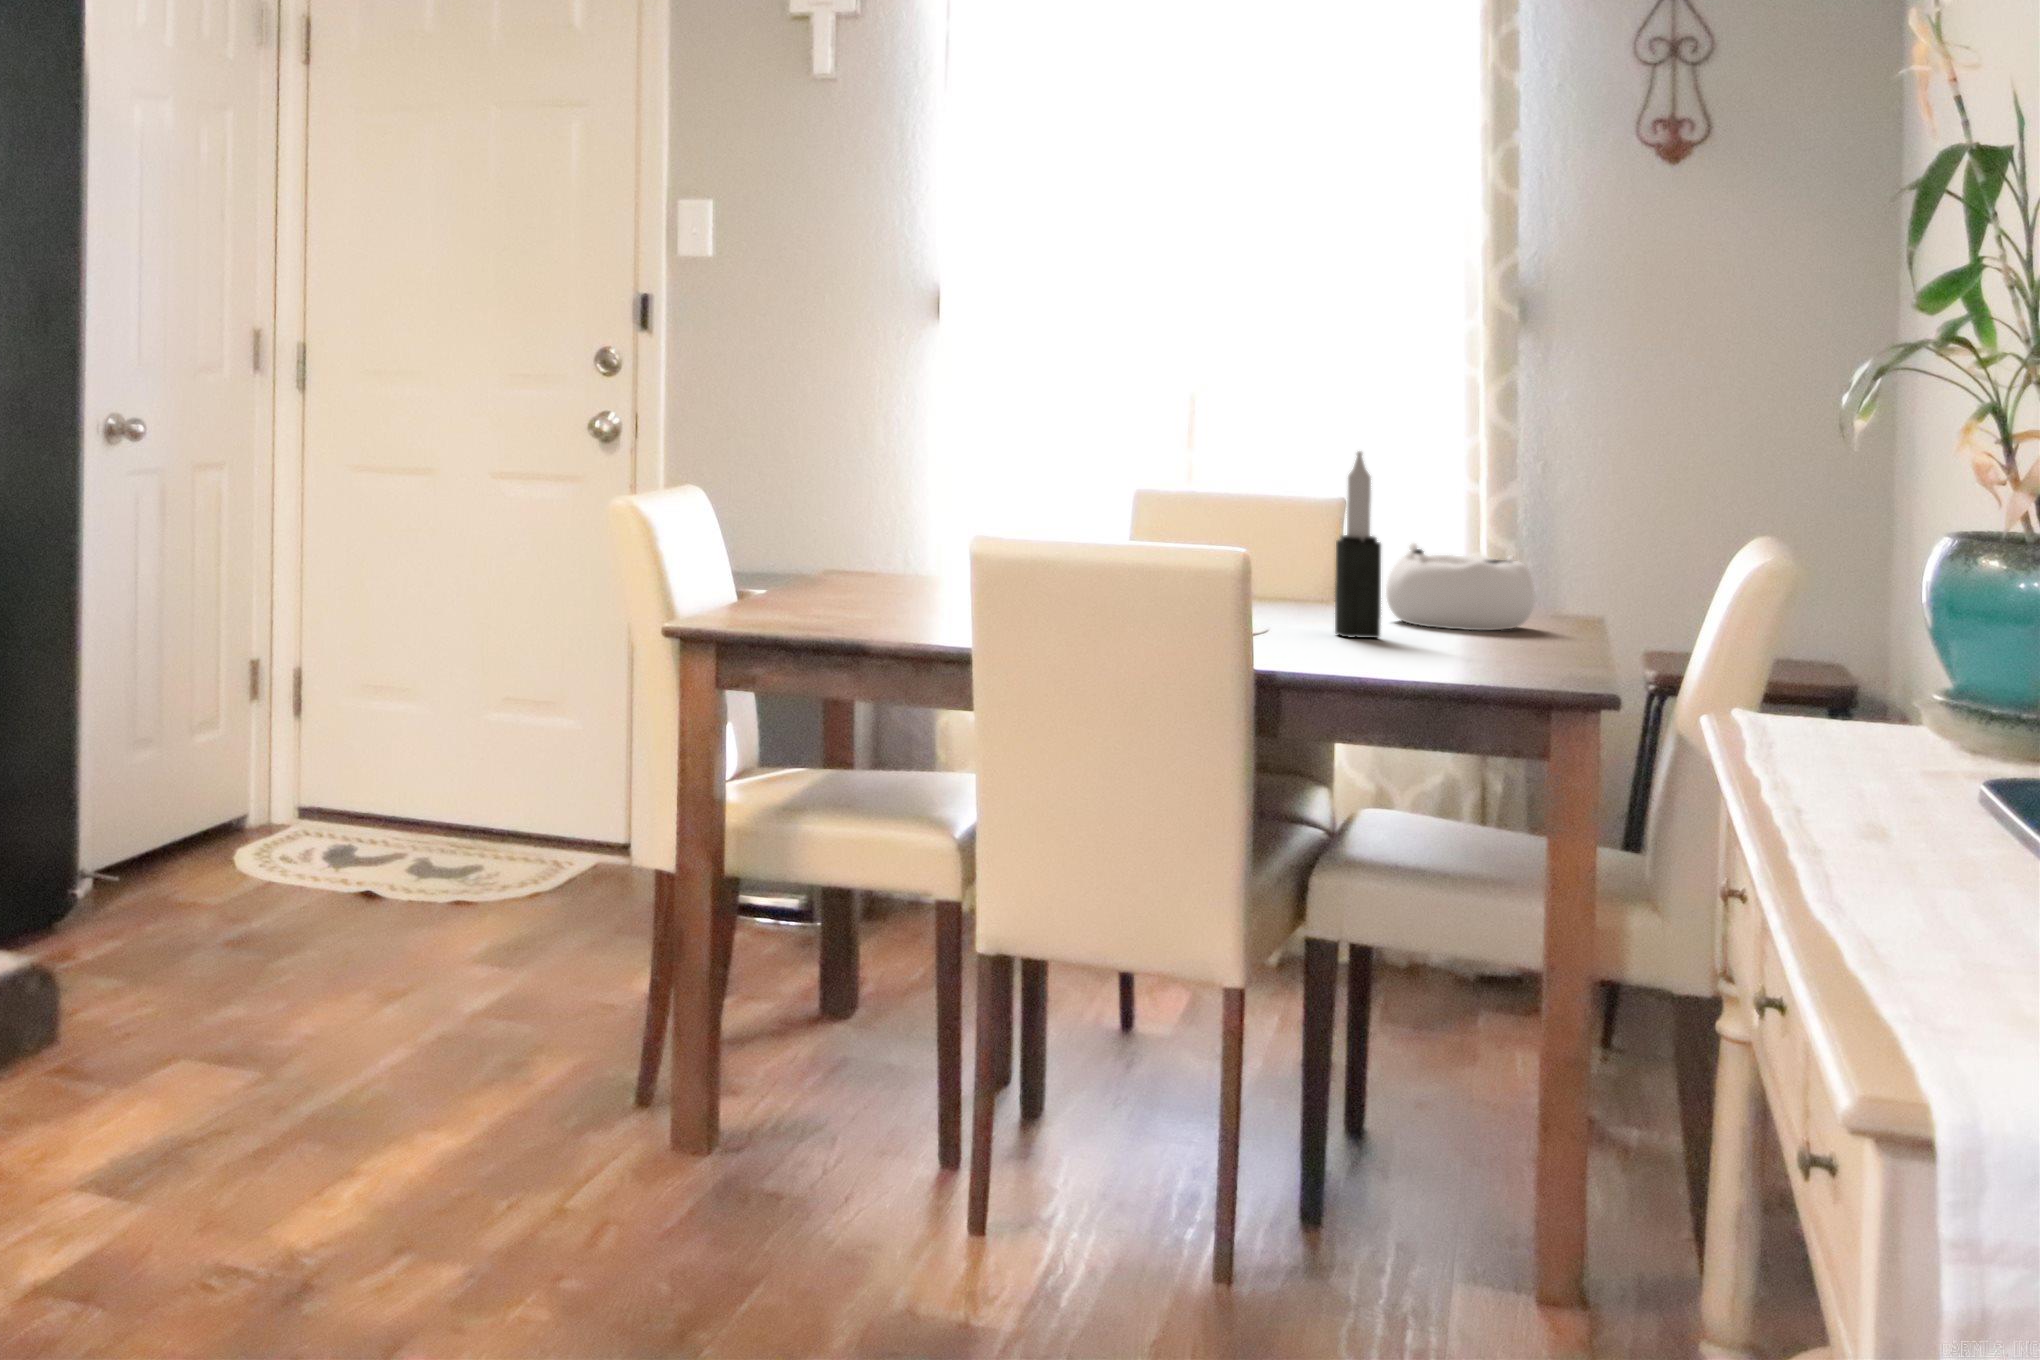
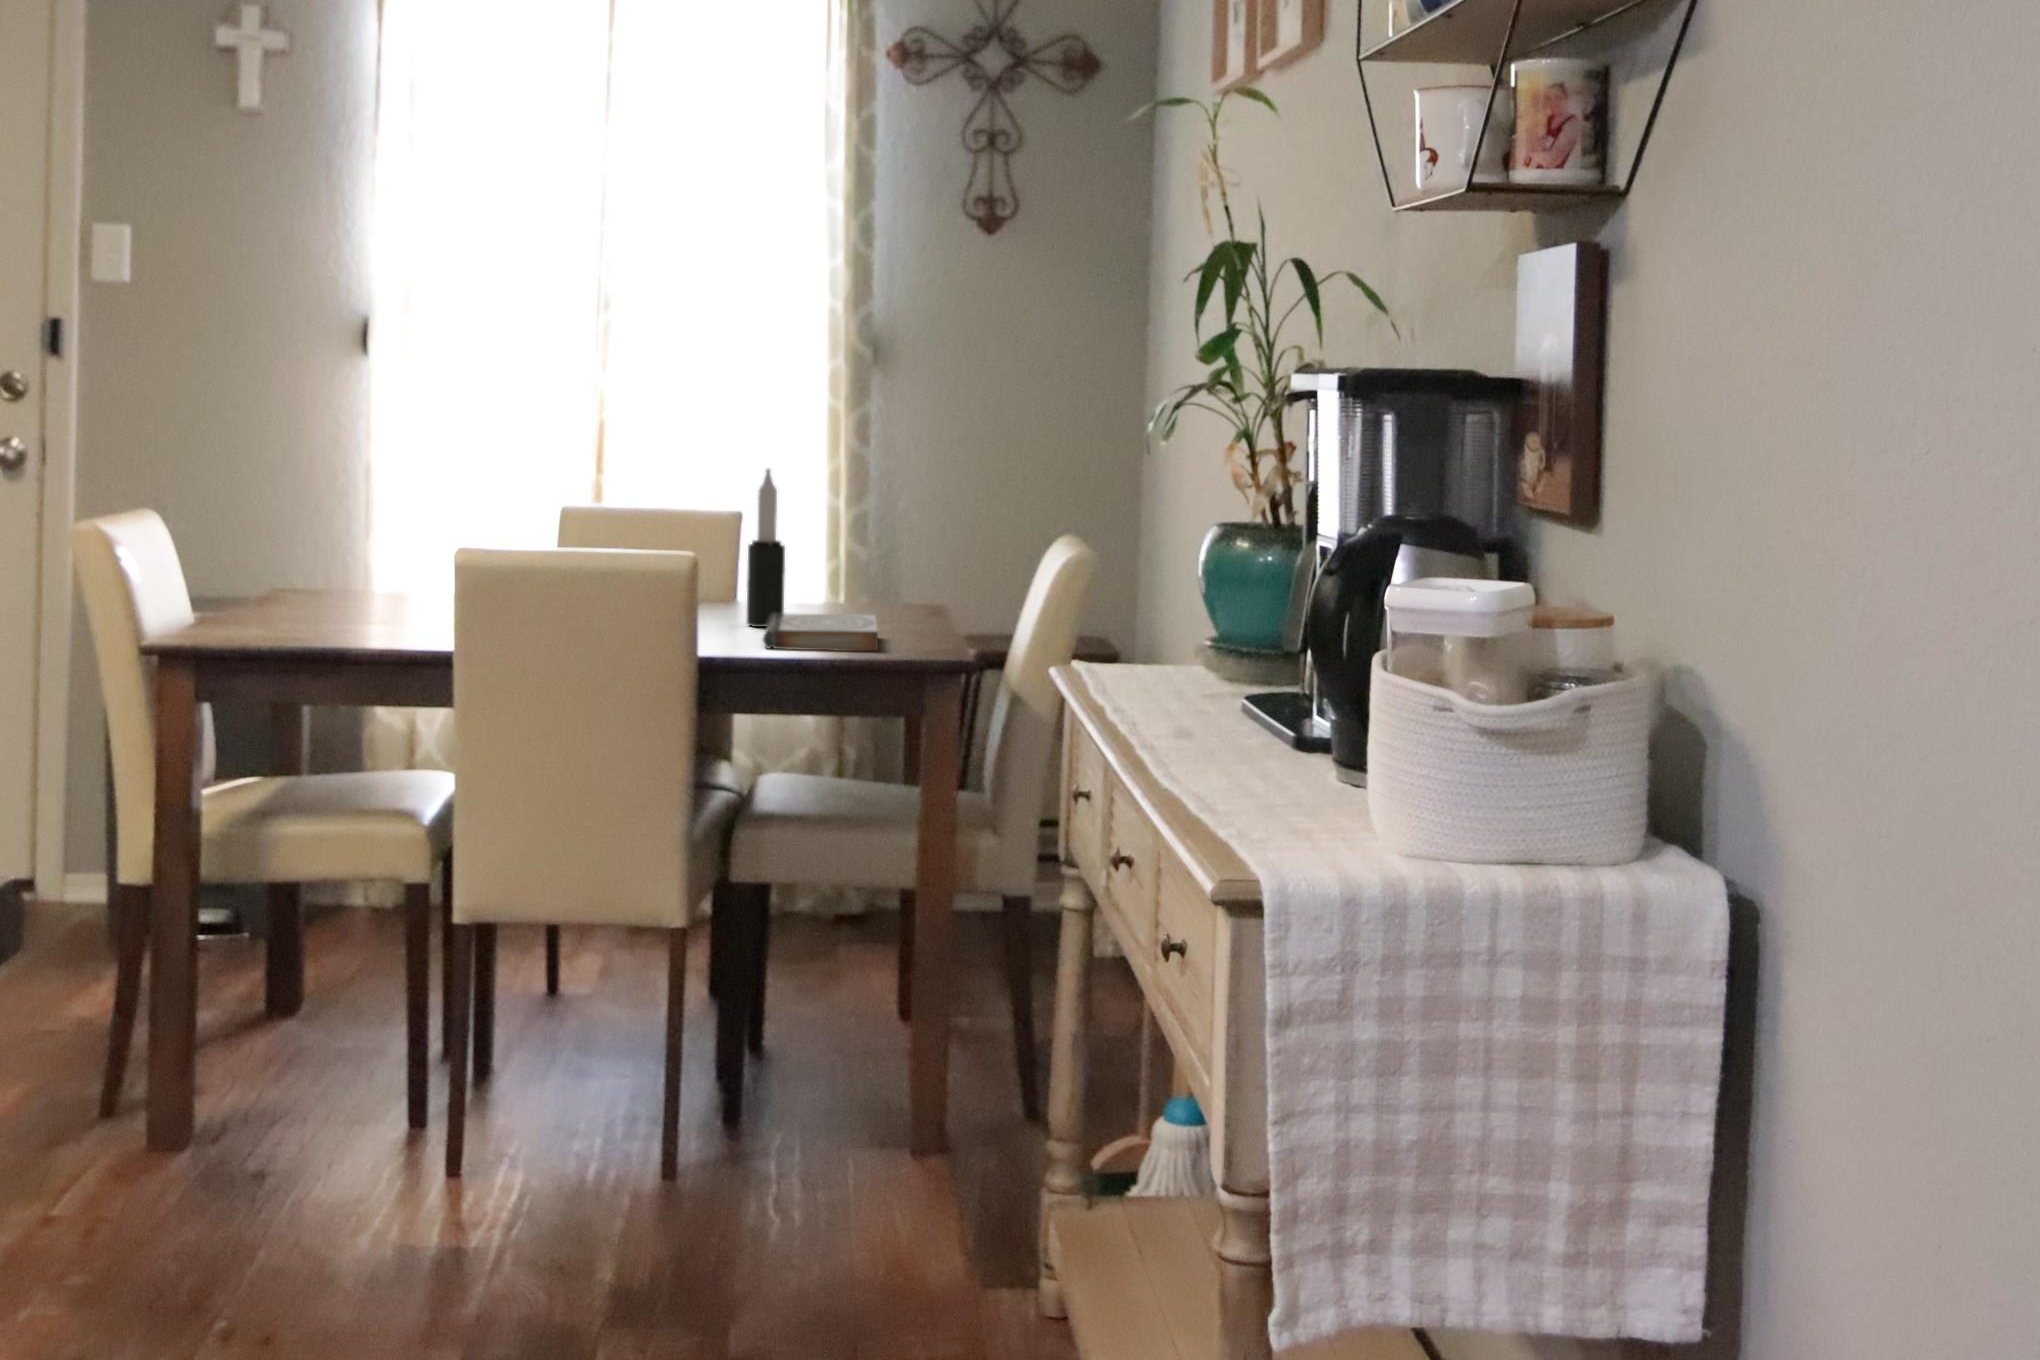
decorative bowl: present [1386,543,1535,630] -> none [781,546,896,617]
book: none [1338,623,1493,677] -> present [763,614,878,651]

